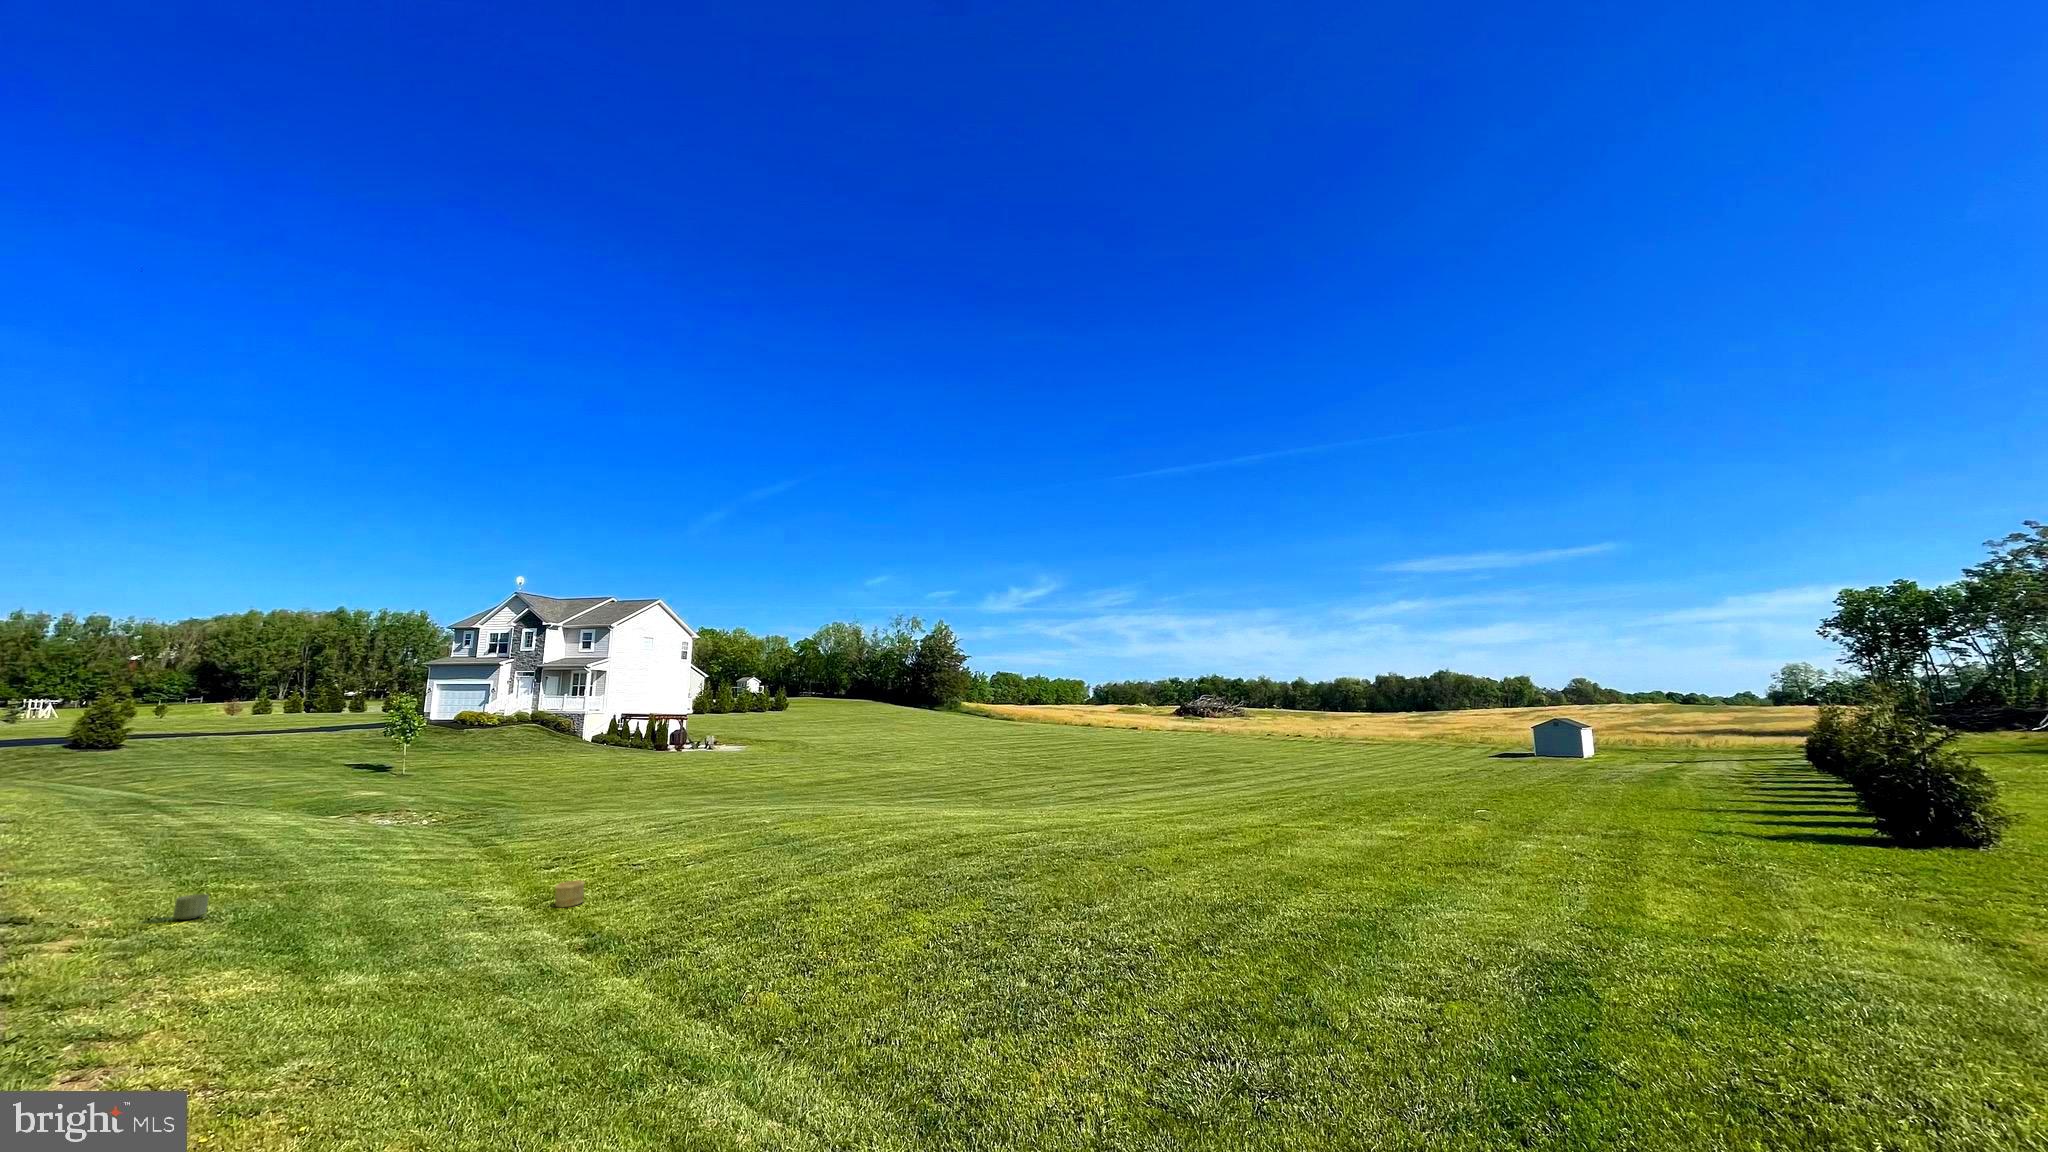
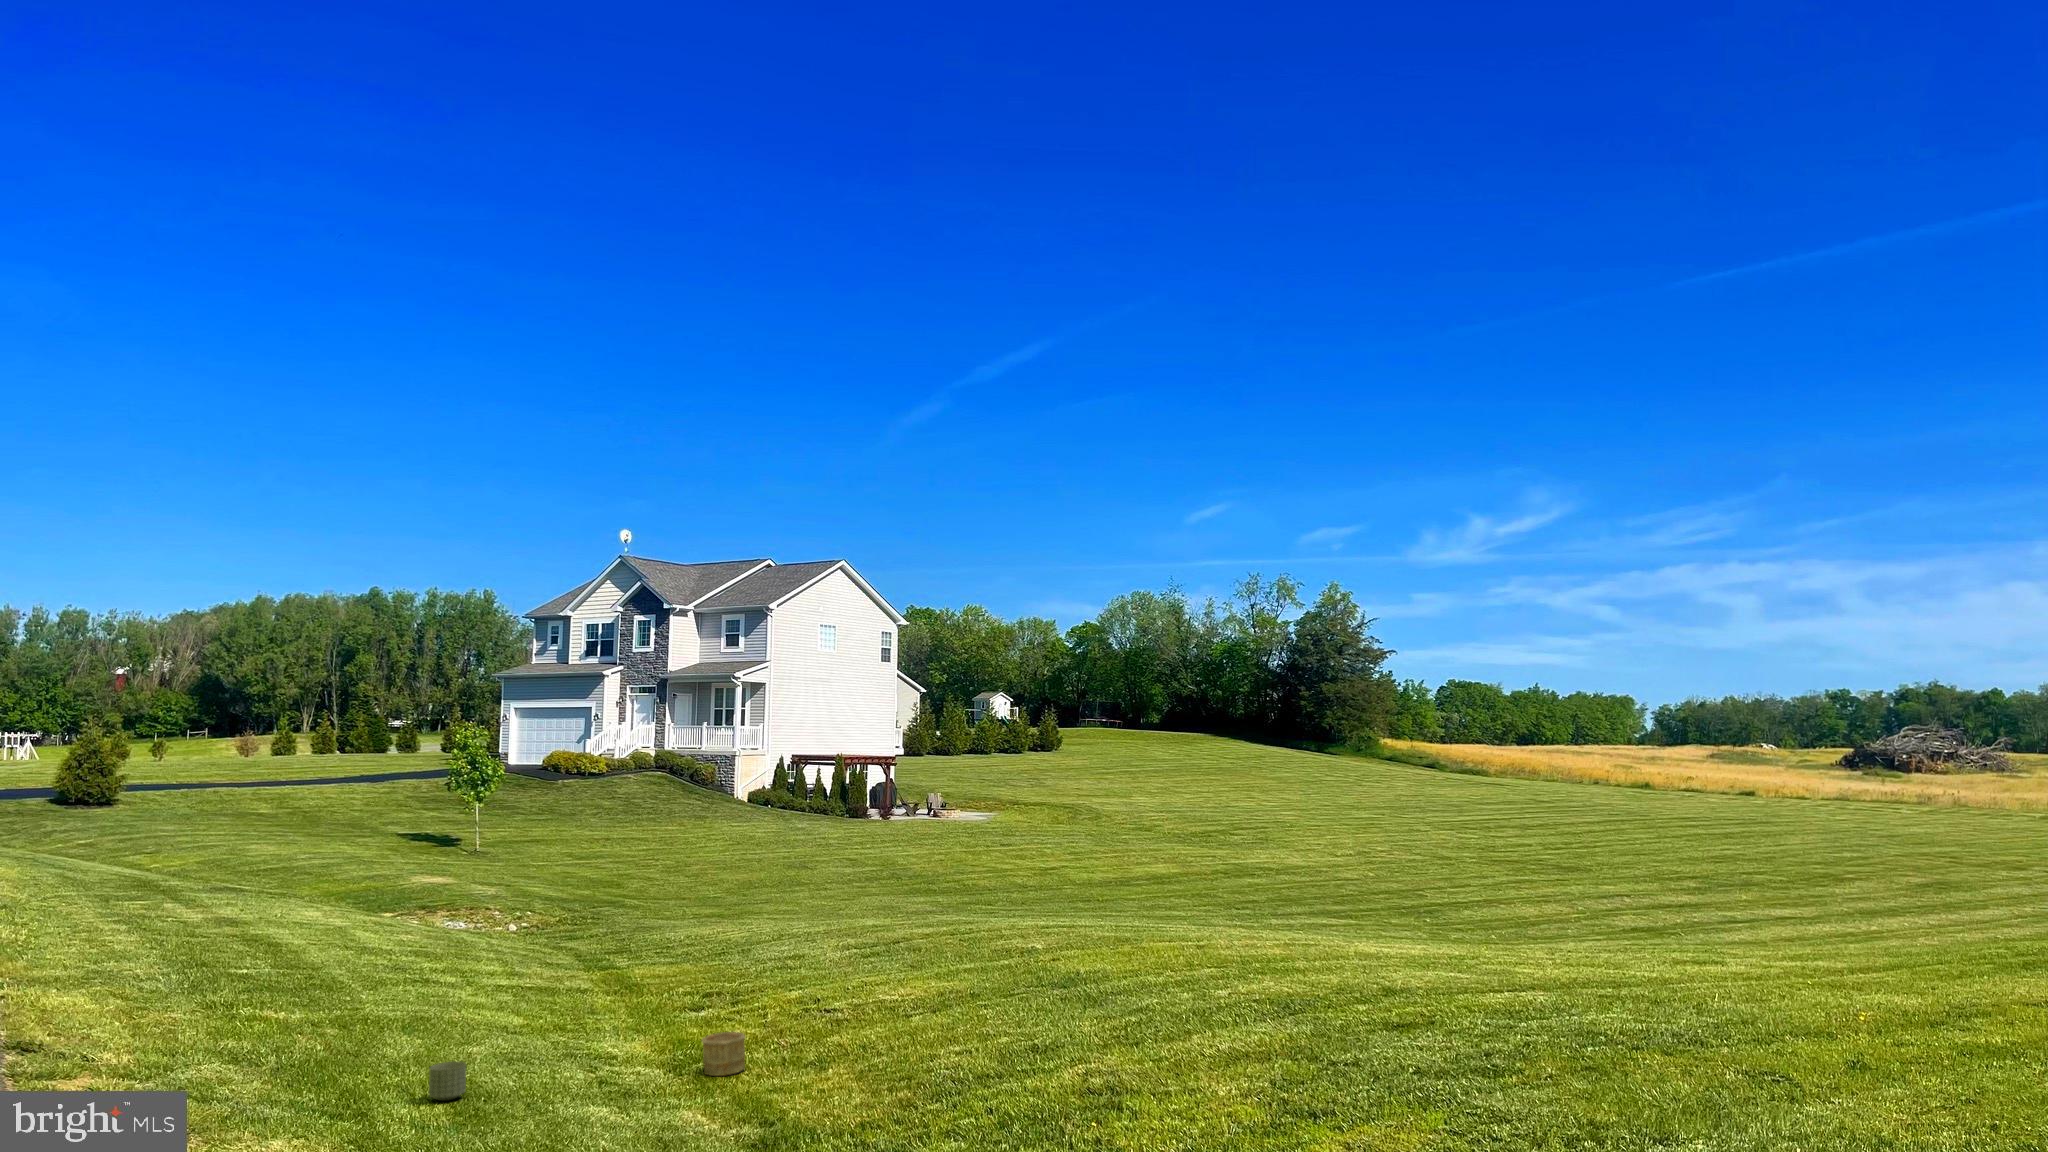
planter: present [173,893,209,920] -> present [429,1061,466,1101]

